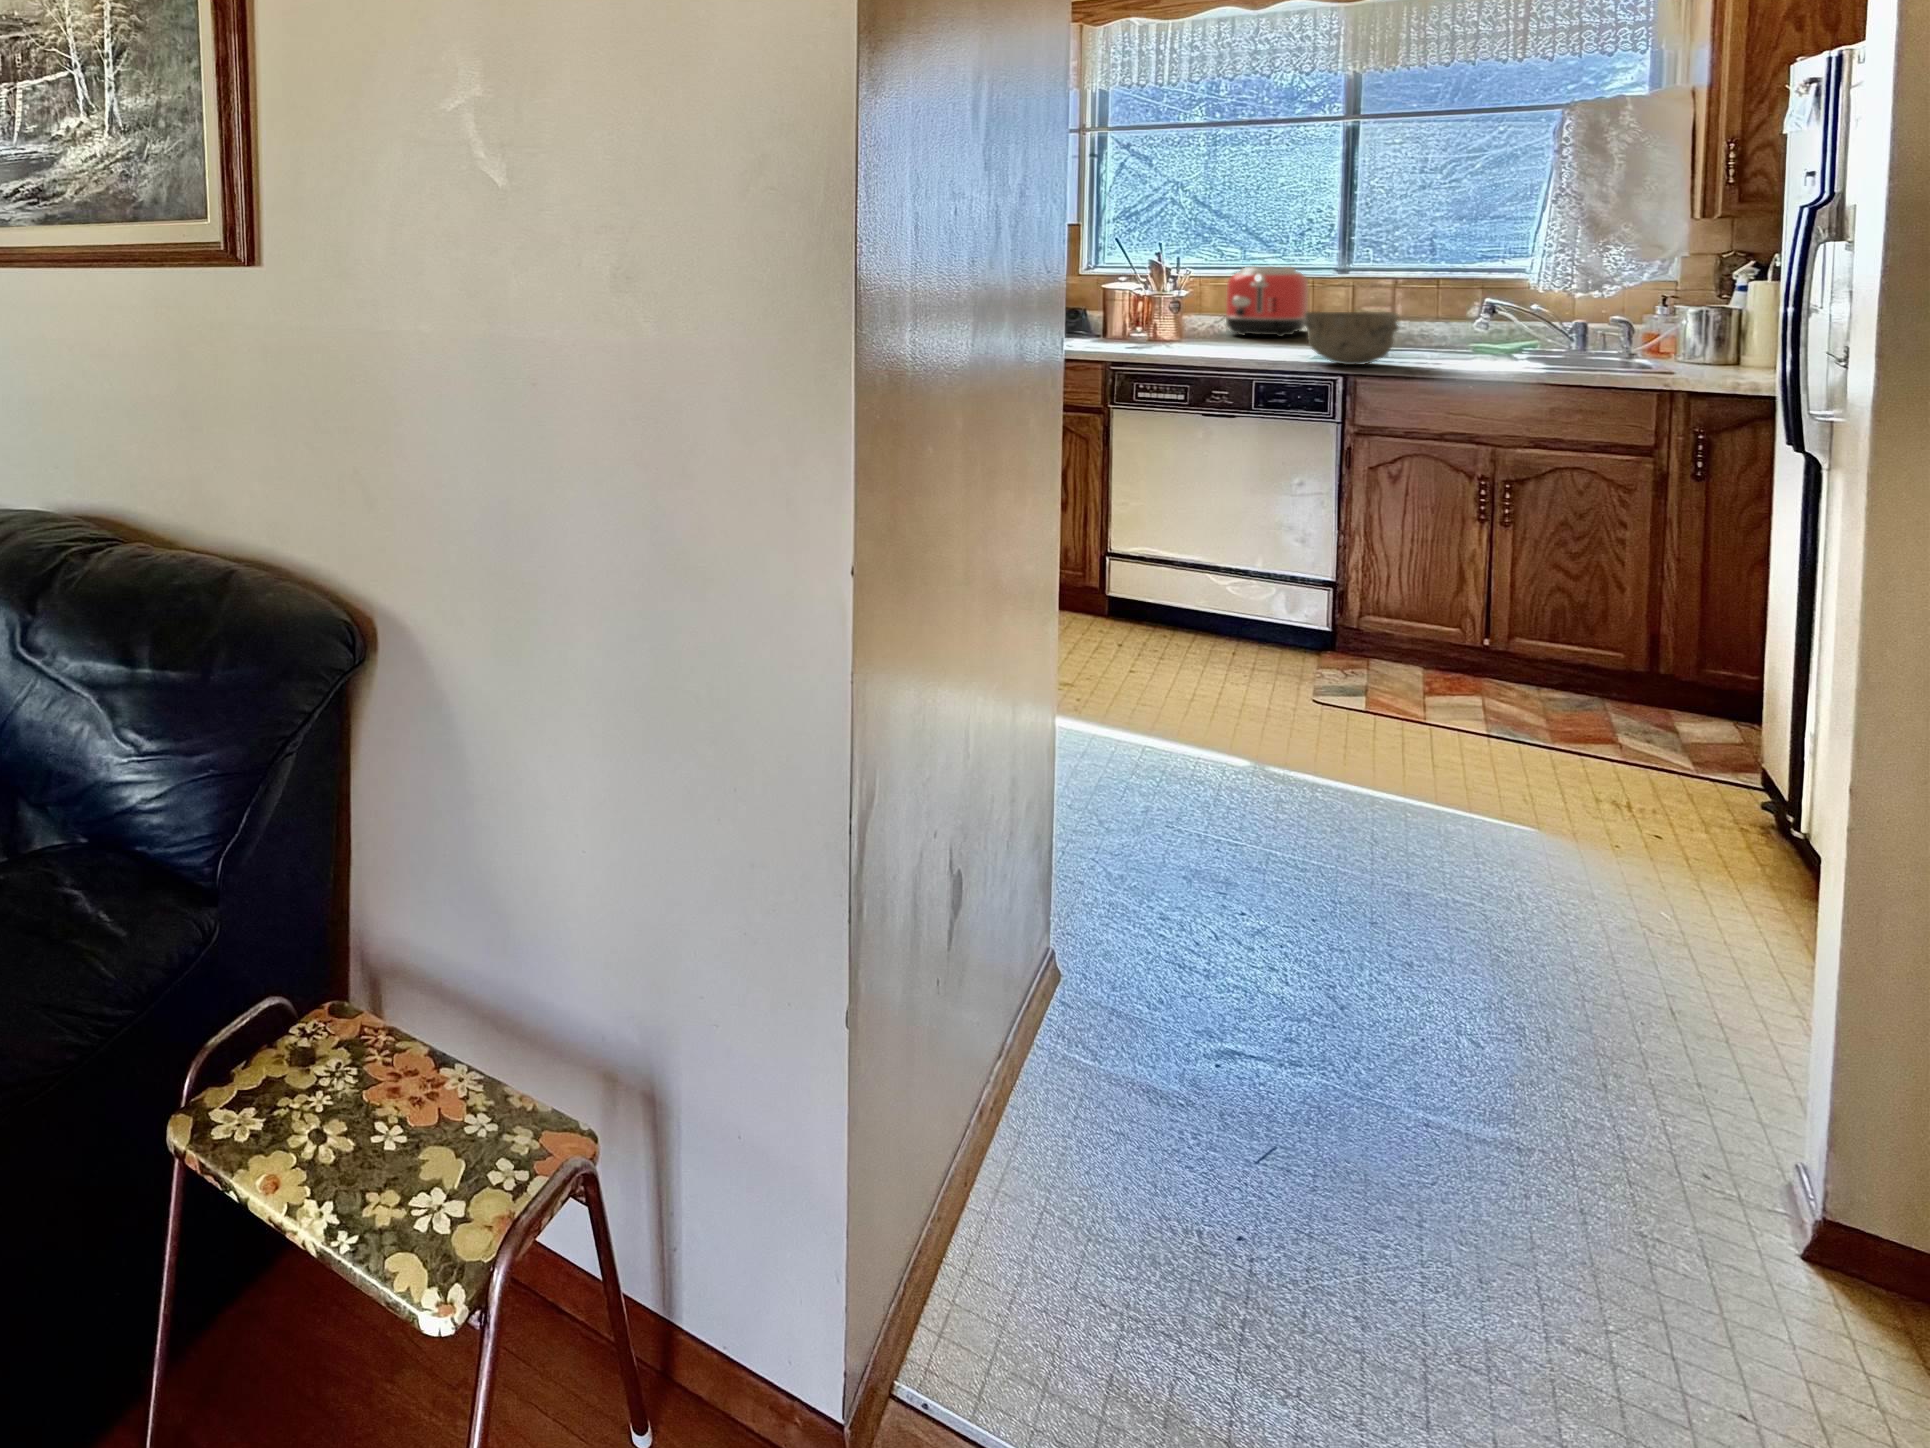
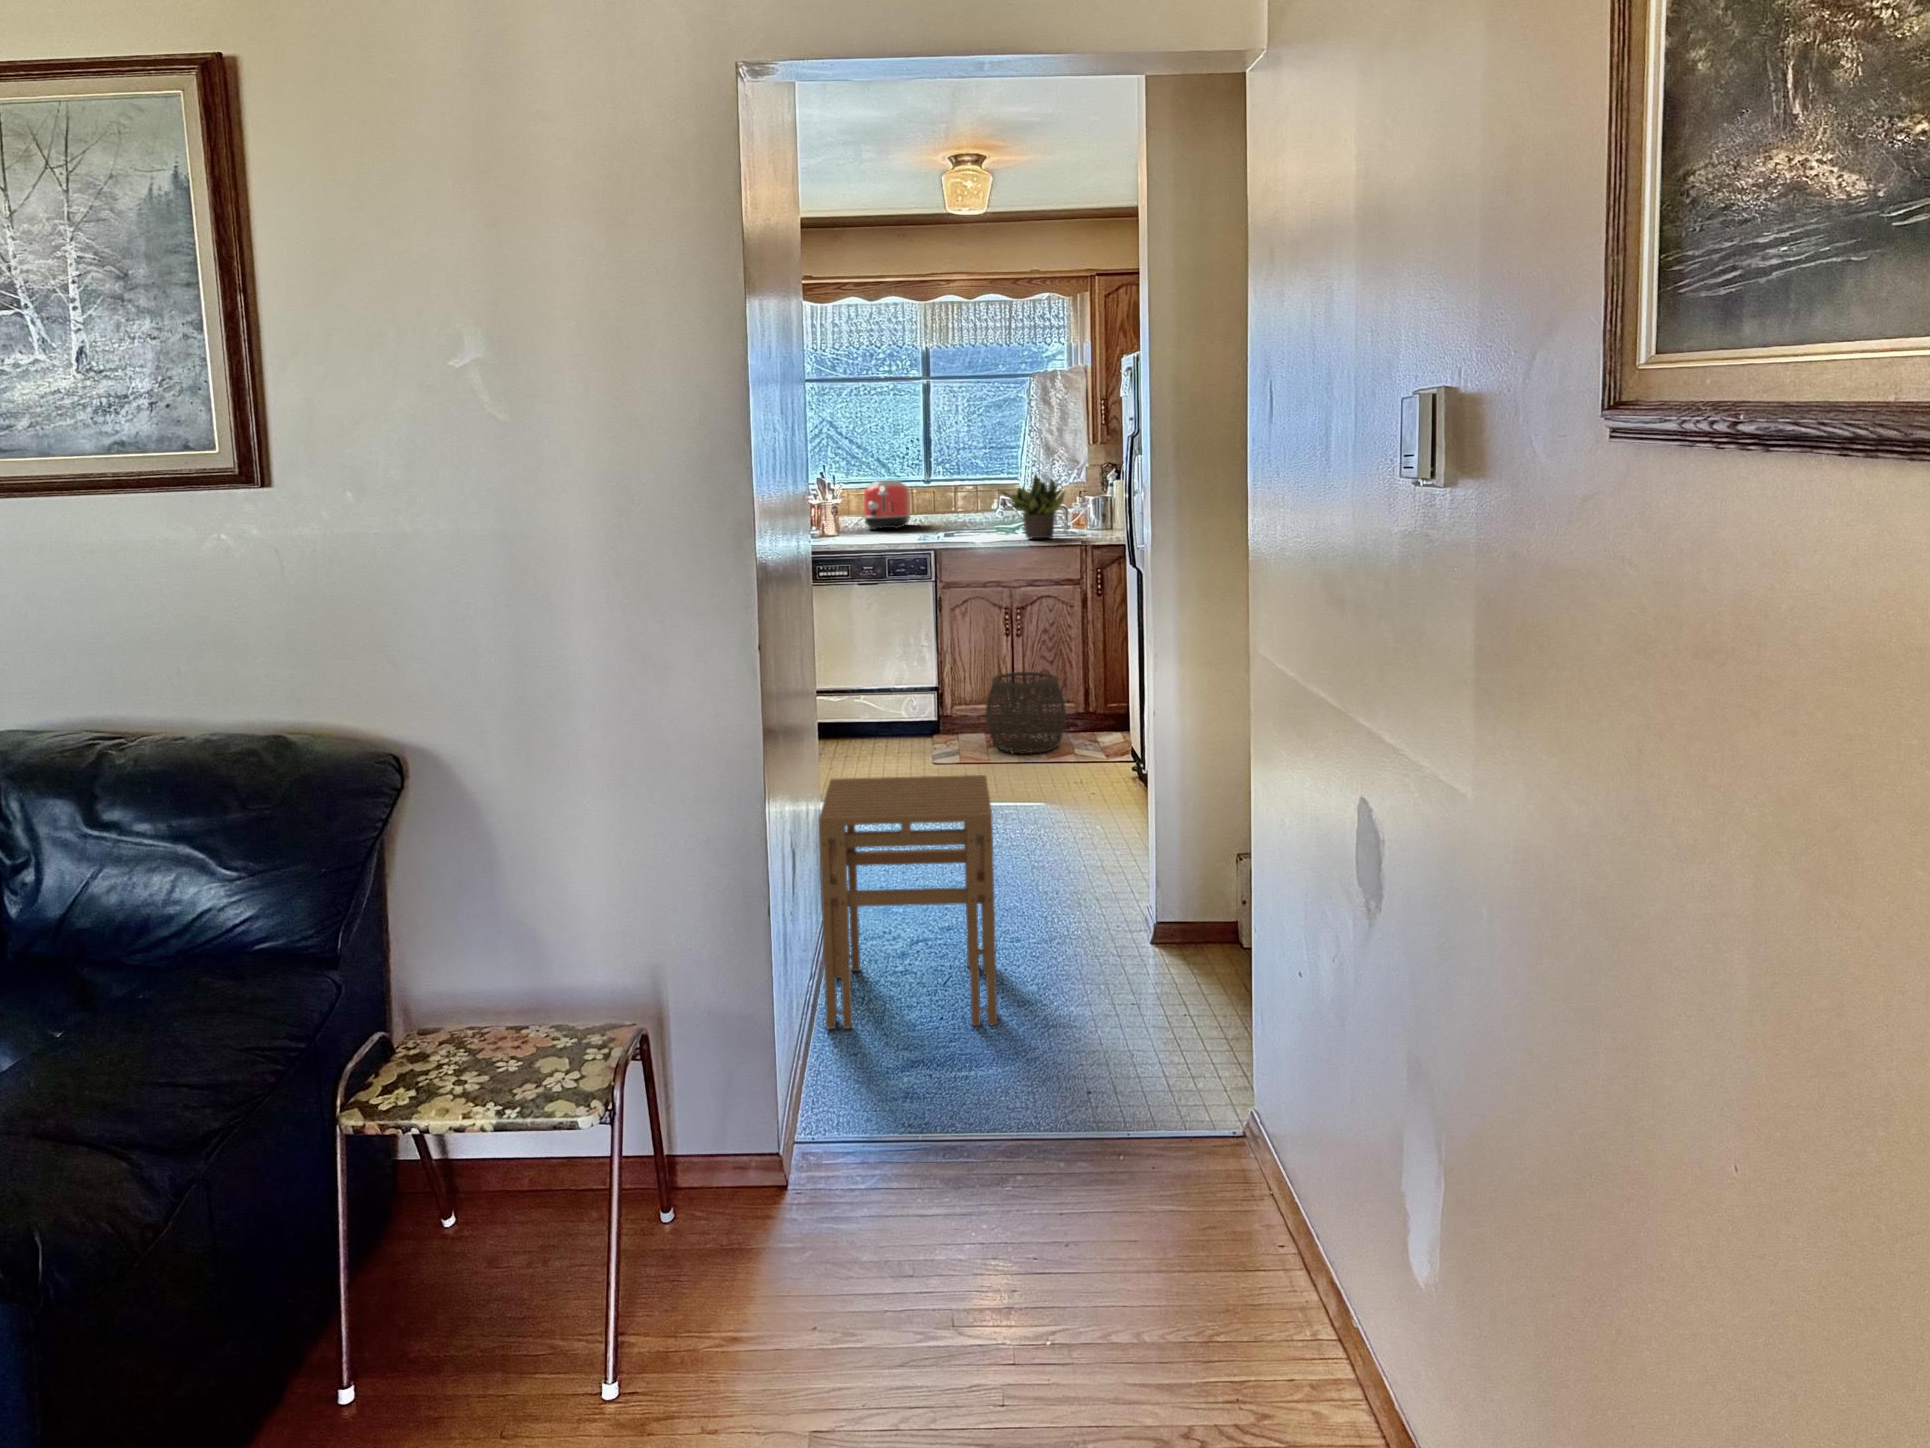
potted plant: none [1472,262,1631,372] -> present [1000,475,1065,538]
bowl: present [1304,311,1399,365] -> none [913,507,962,543]
woven basket: none [1424,583,1606,731] -> present [986,672,1067,754]
stool: none [1009,748,1382,1326] -> present [819,775,997,1029]

